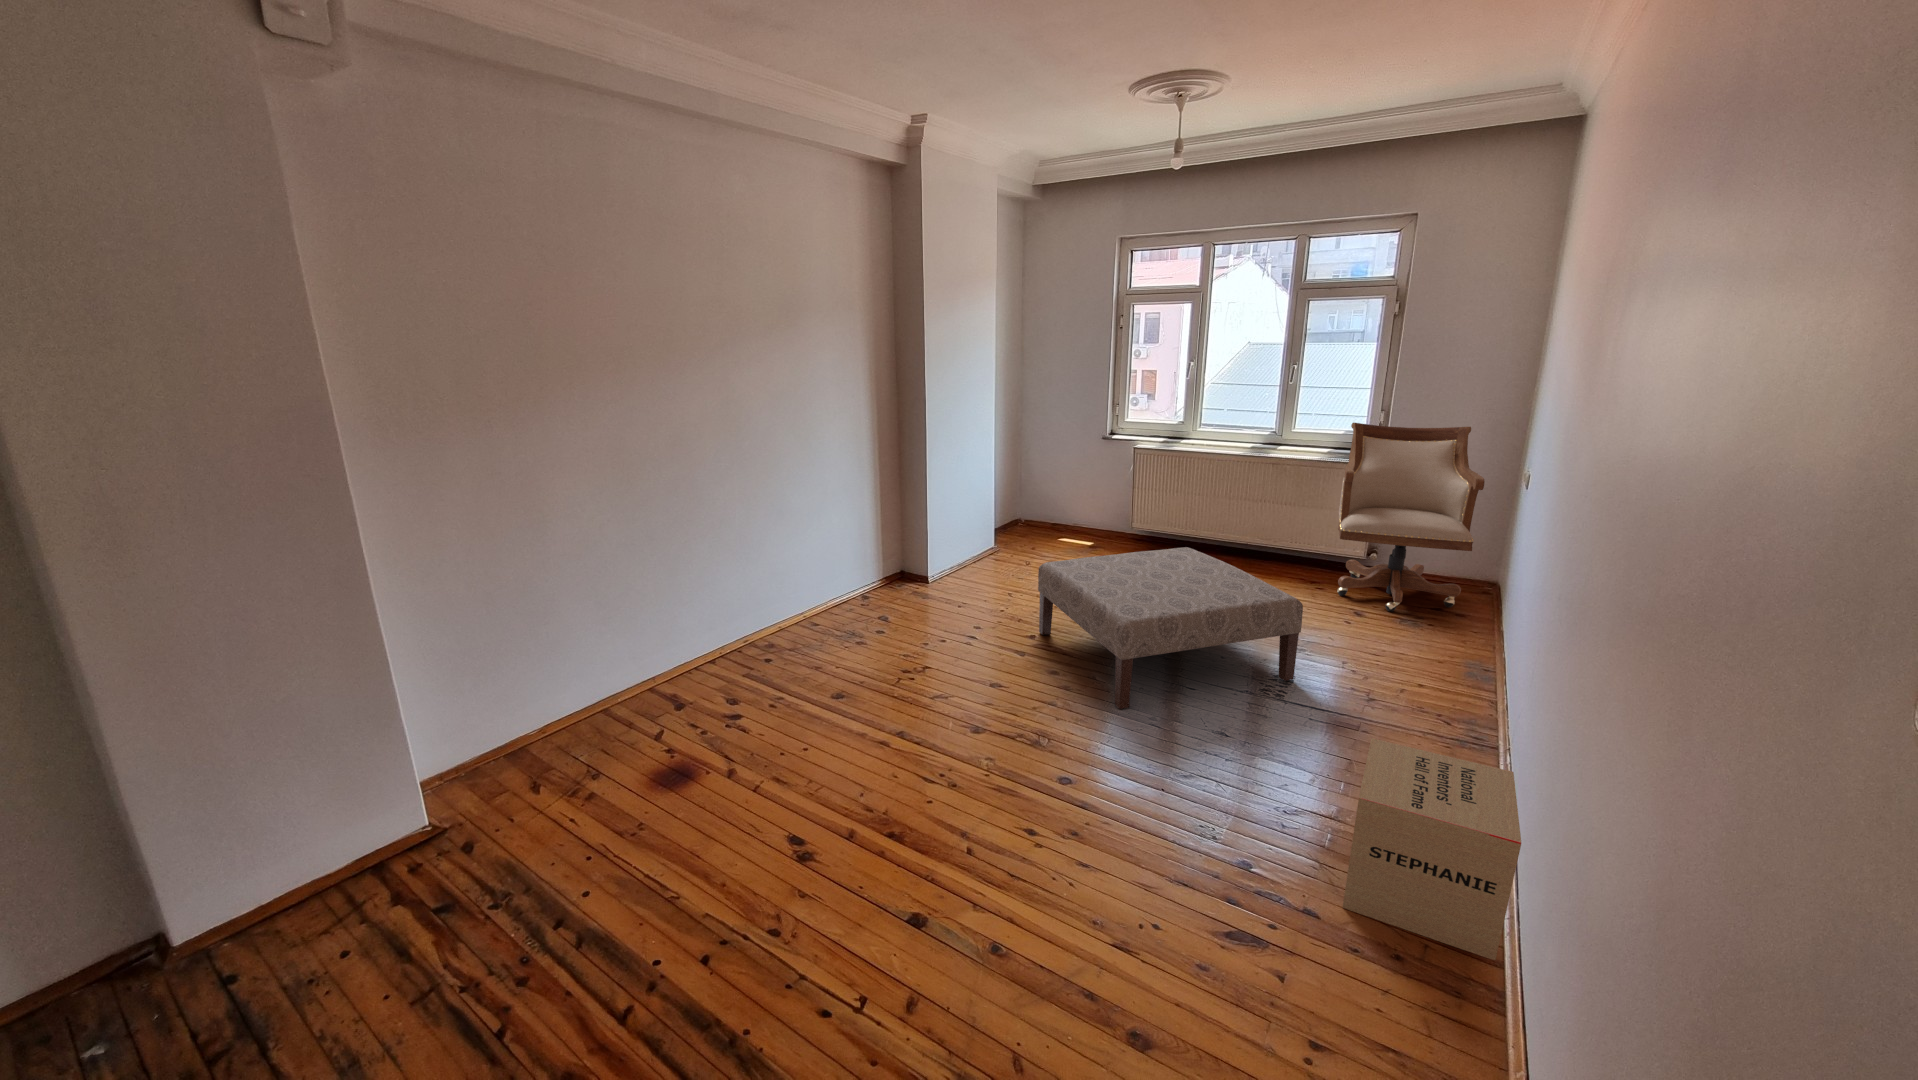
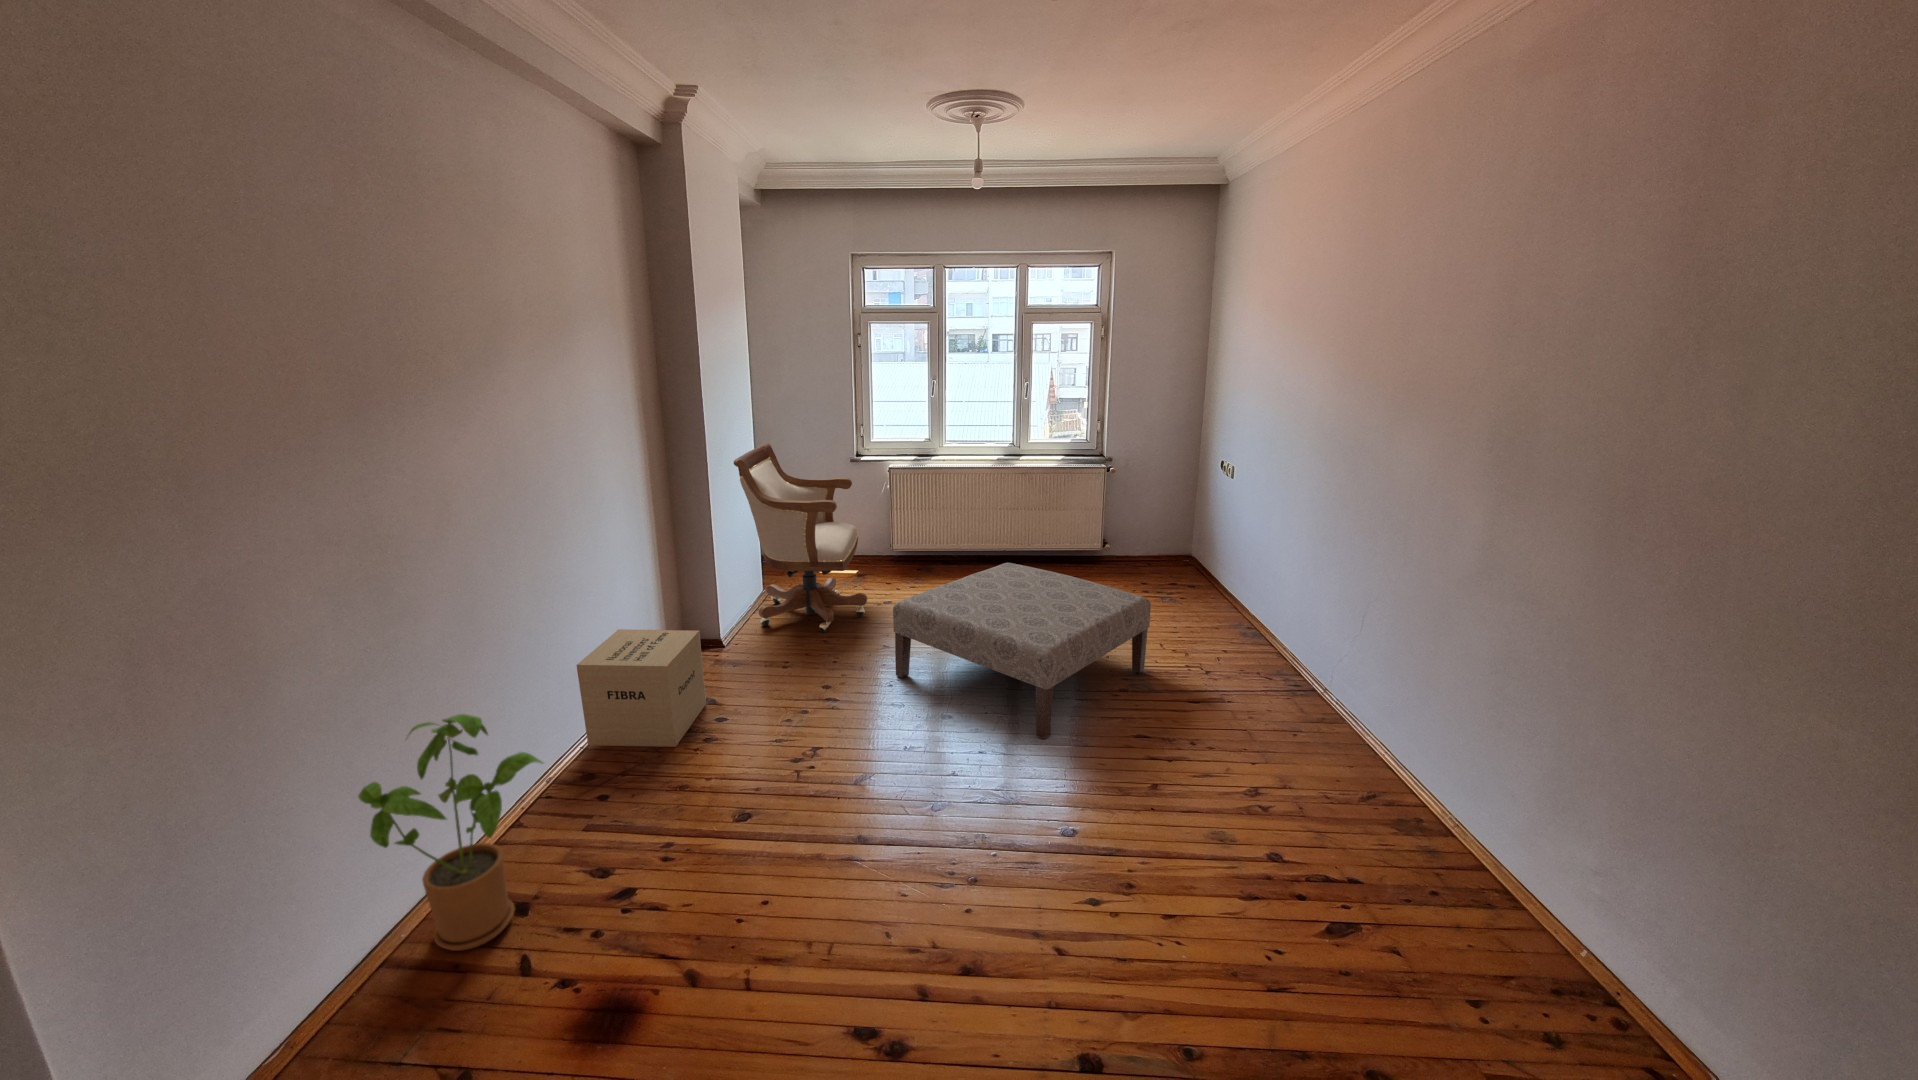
chair: present [1337,423,1485,612] -> present [734,443,867,632]
house plant: none [594,568,695,719] -> present [358,714,543,951]
cardboard box: present [1343,738,1521,961] -> present [577,629,706,747]

